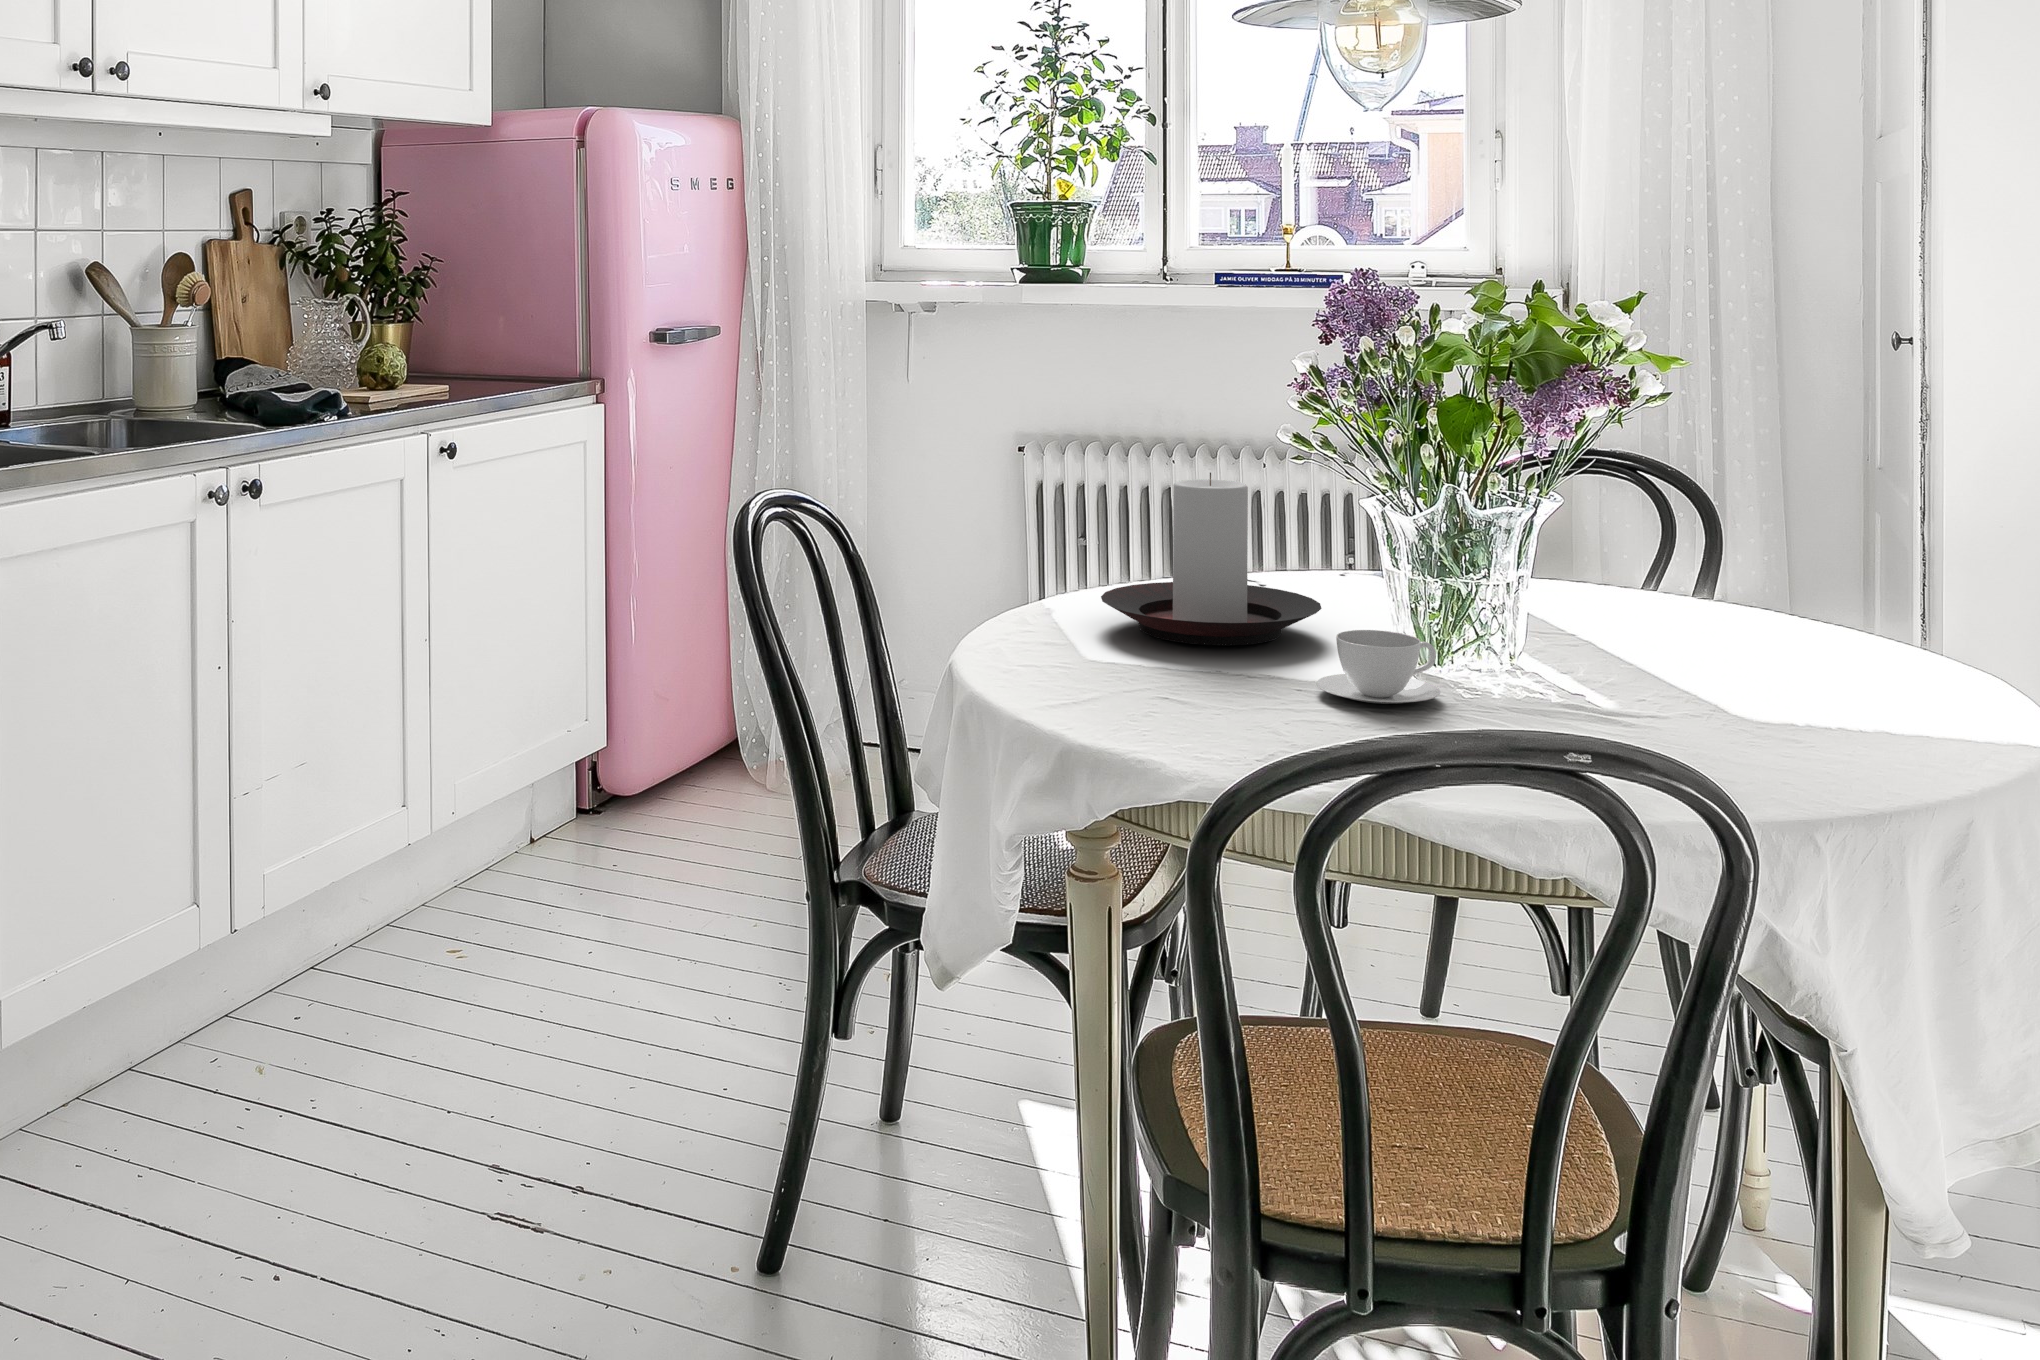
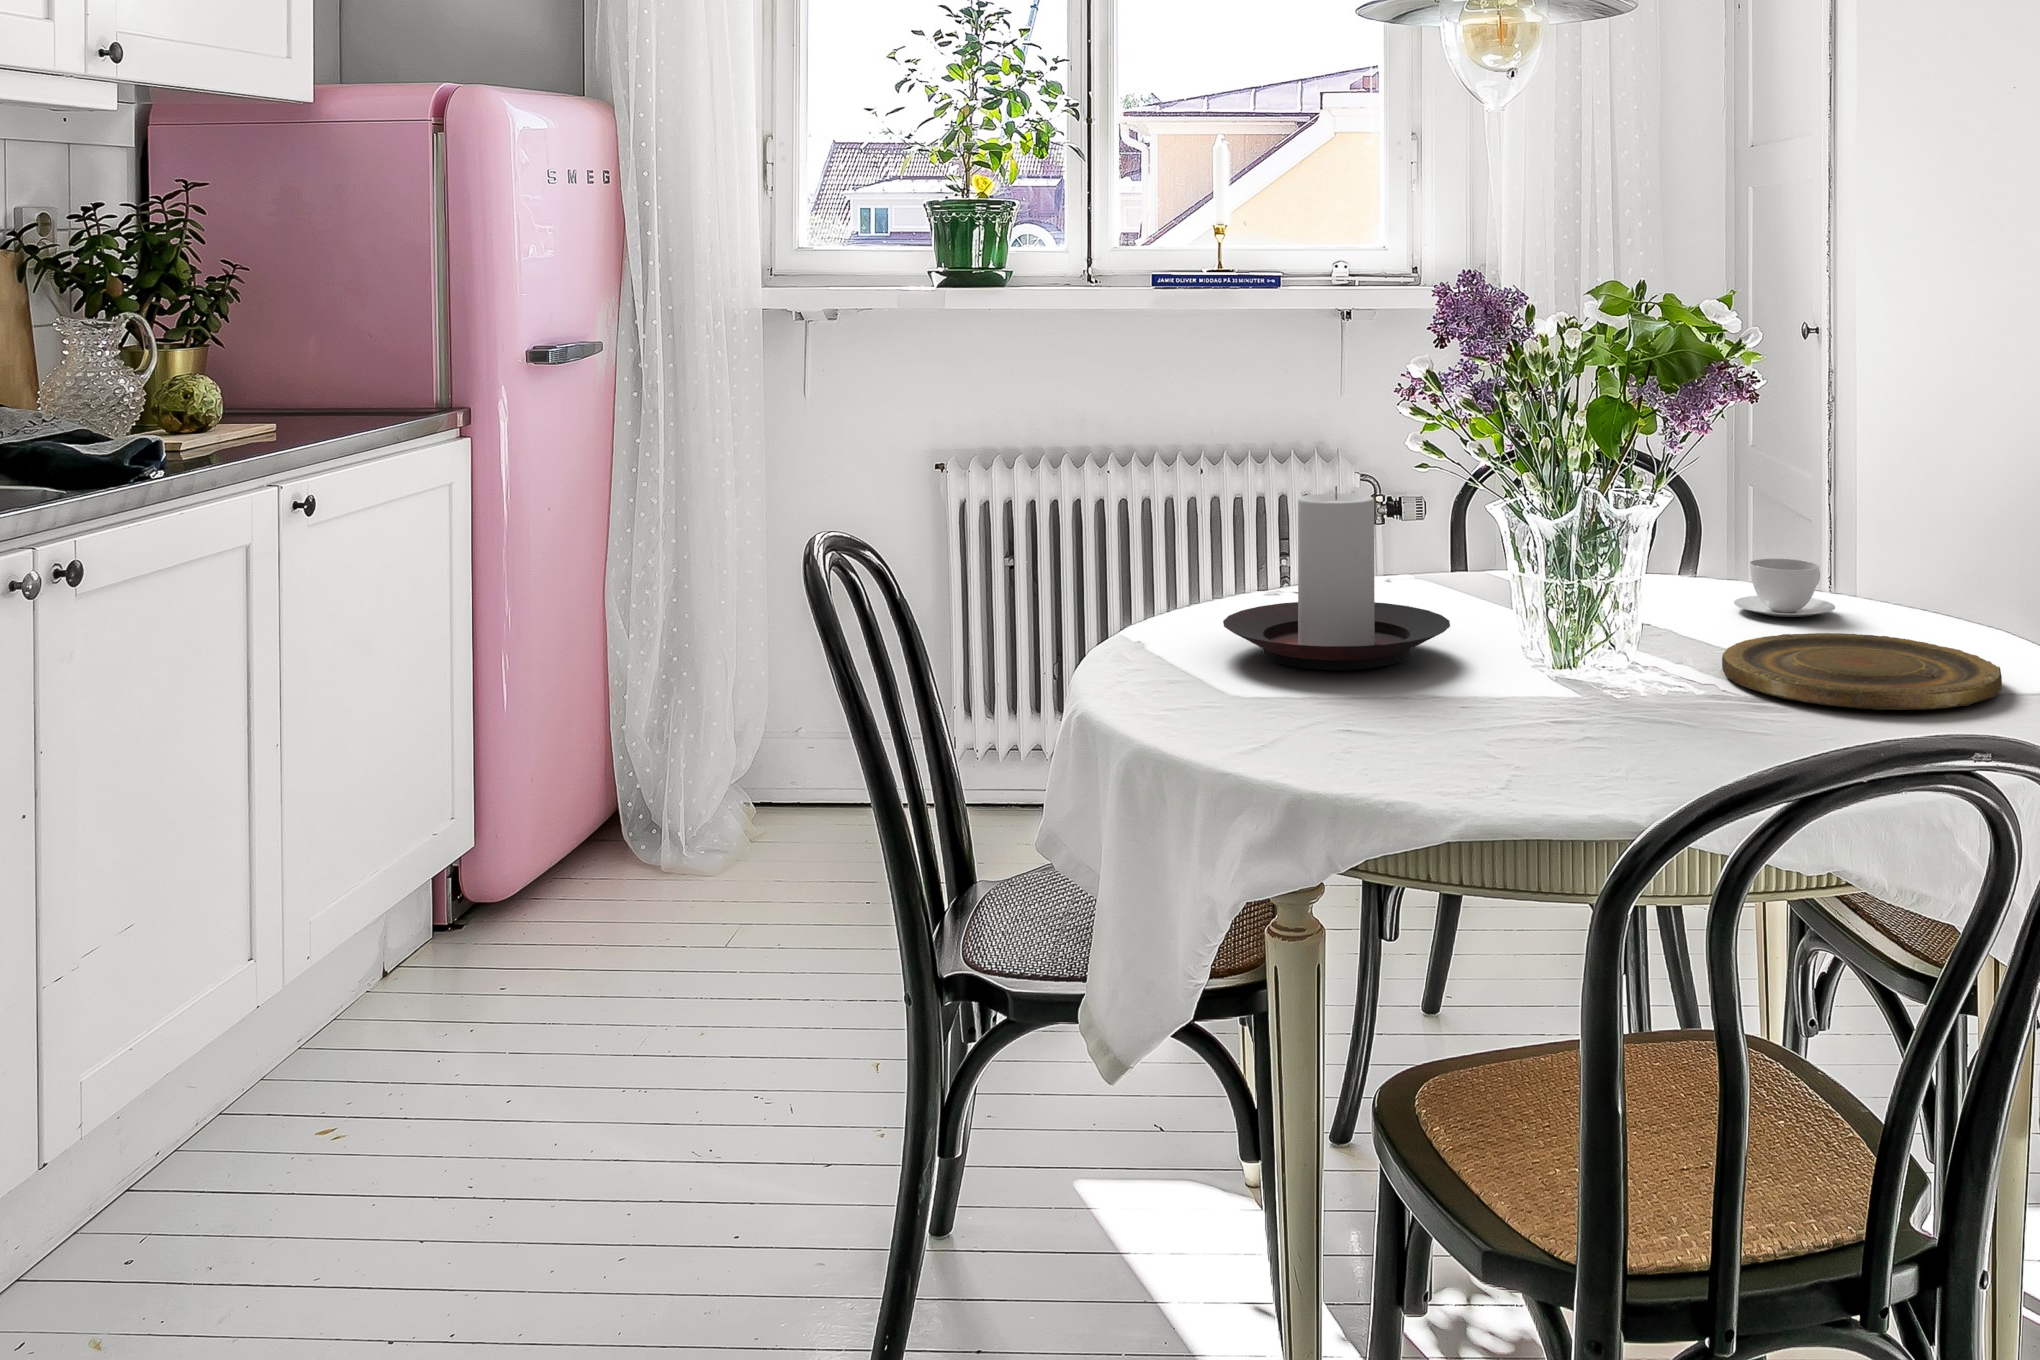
teacup: present [1316,630,1441,704] -> present [1734,559,1835,617]
plate: none [1590,652,1905,736] -> present [1722,633,2002,710]

